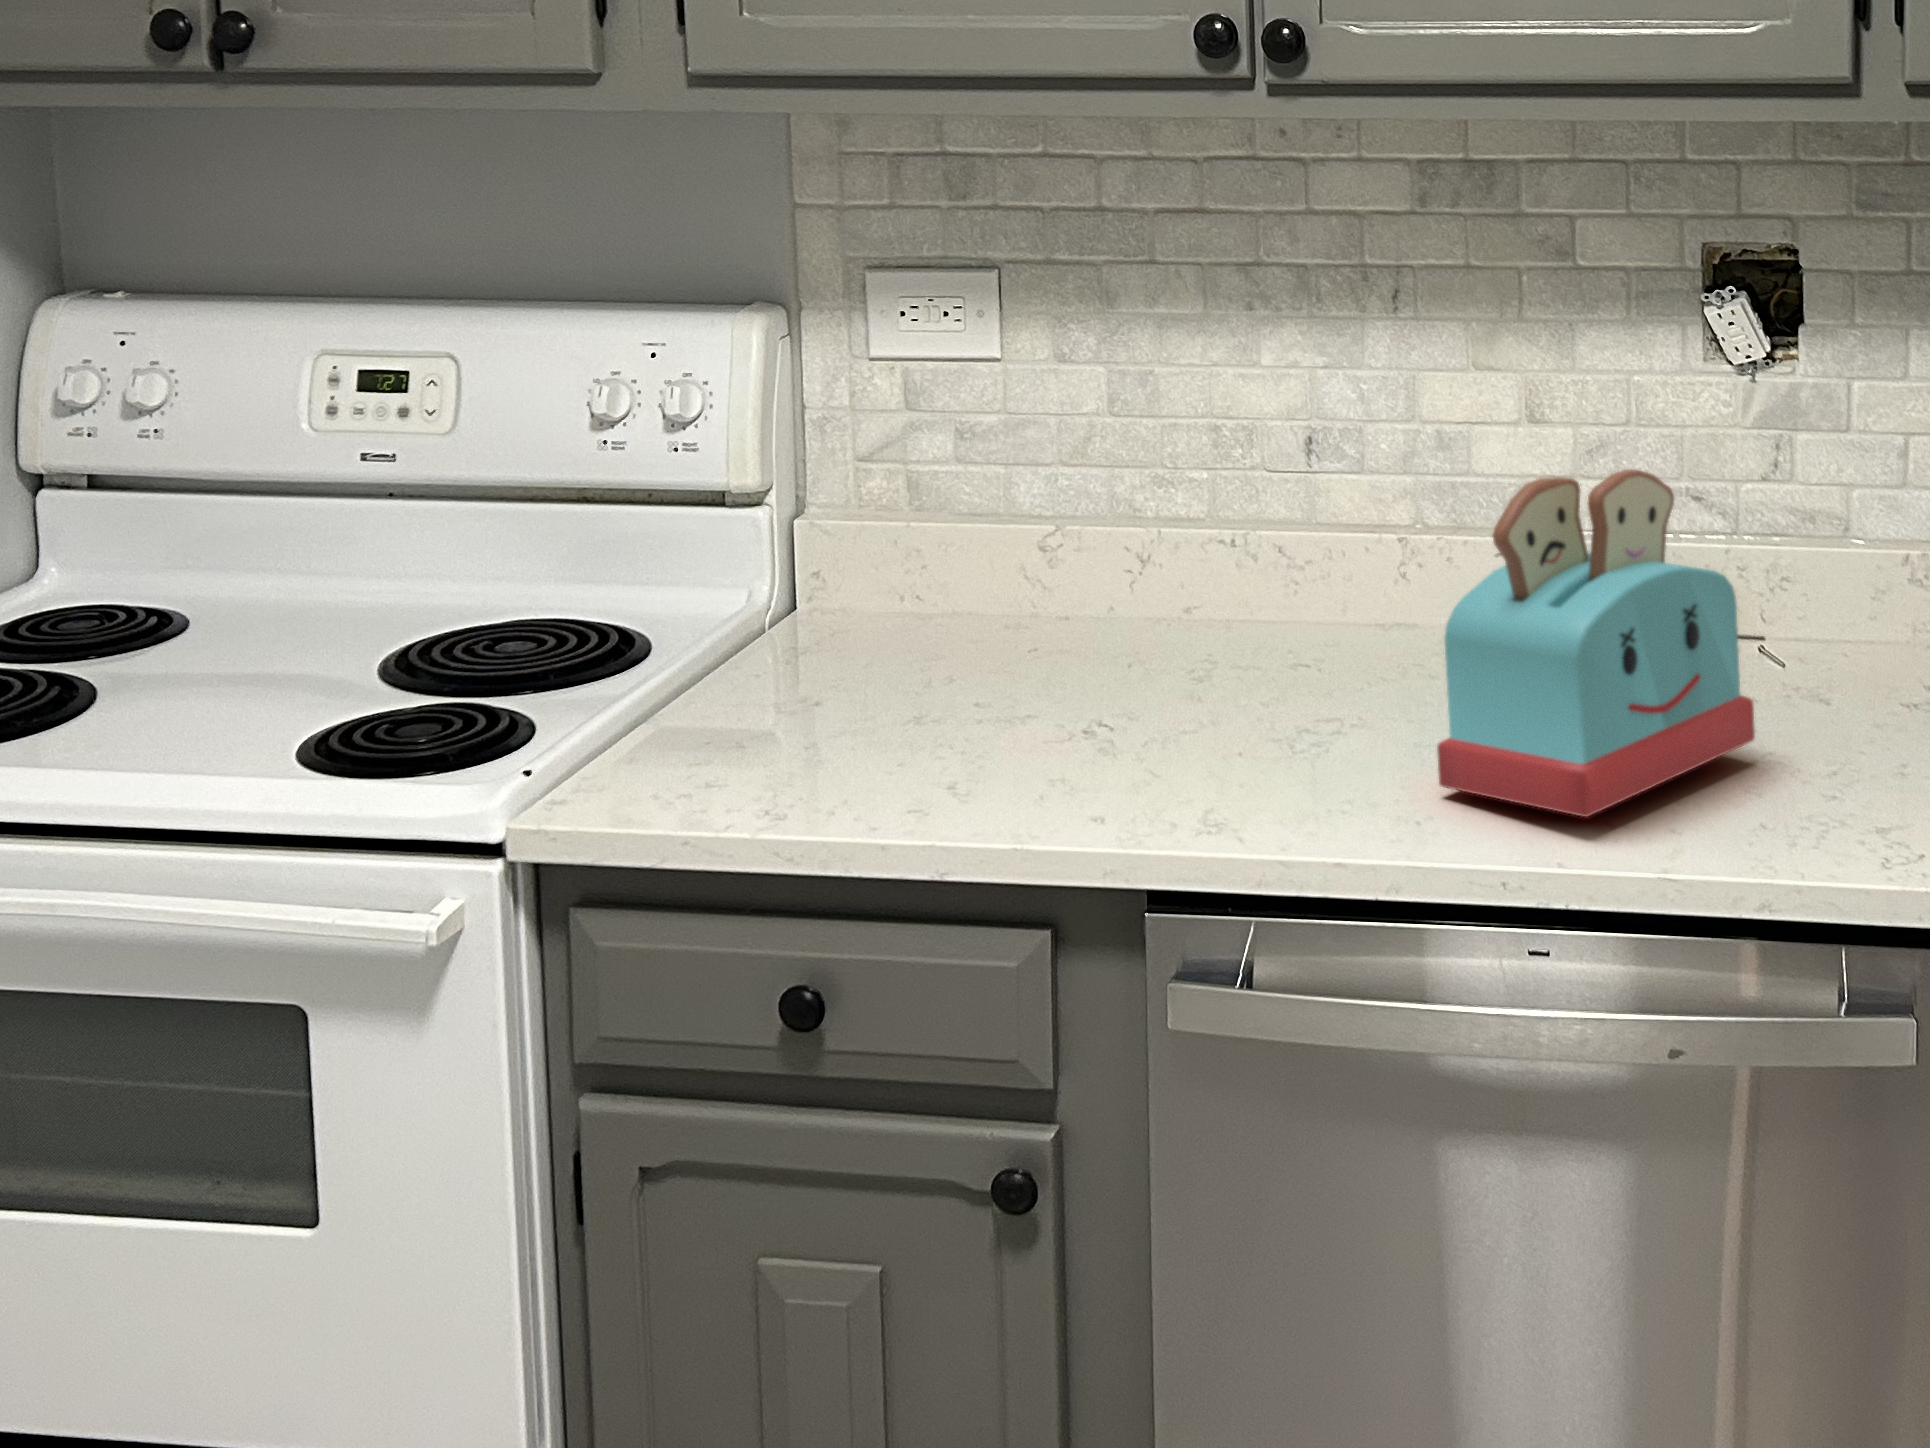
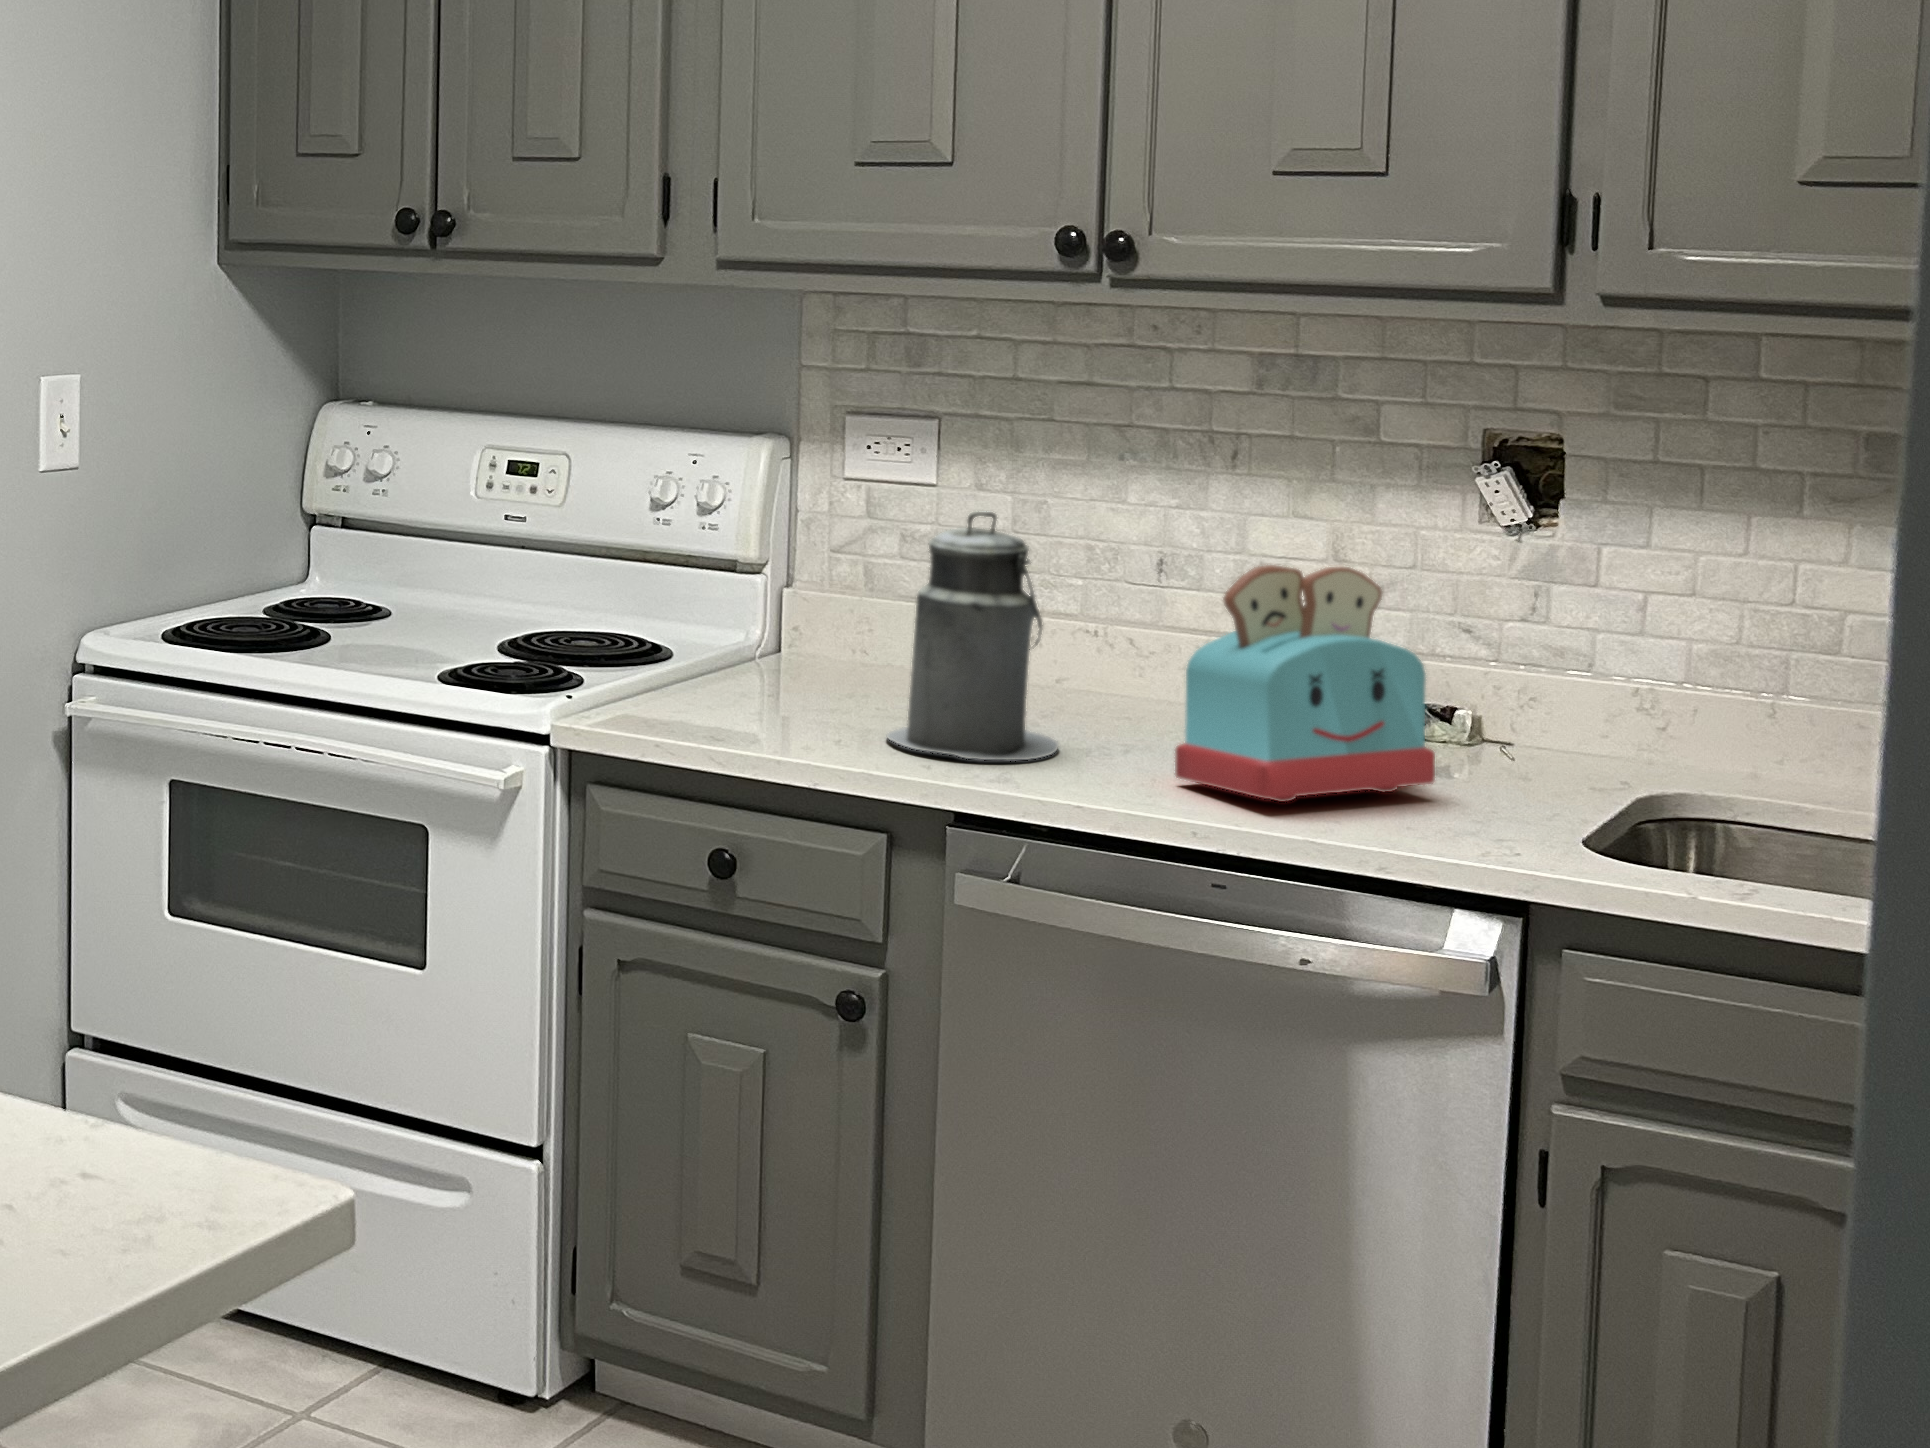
canister: none [1016,432,1257,799] -> present [887,511,1058,760]

